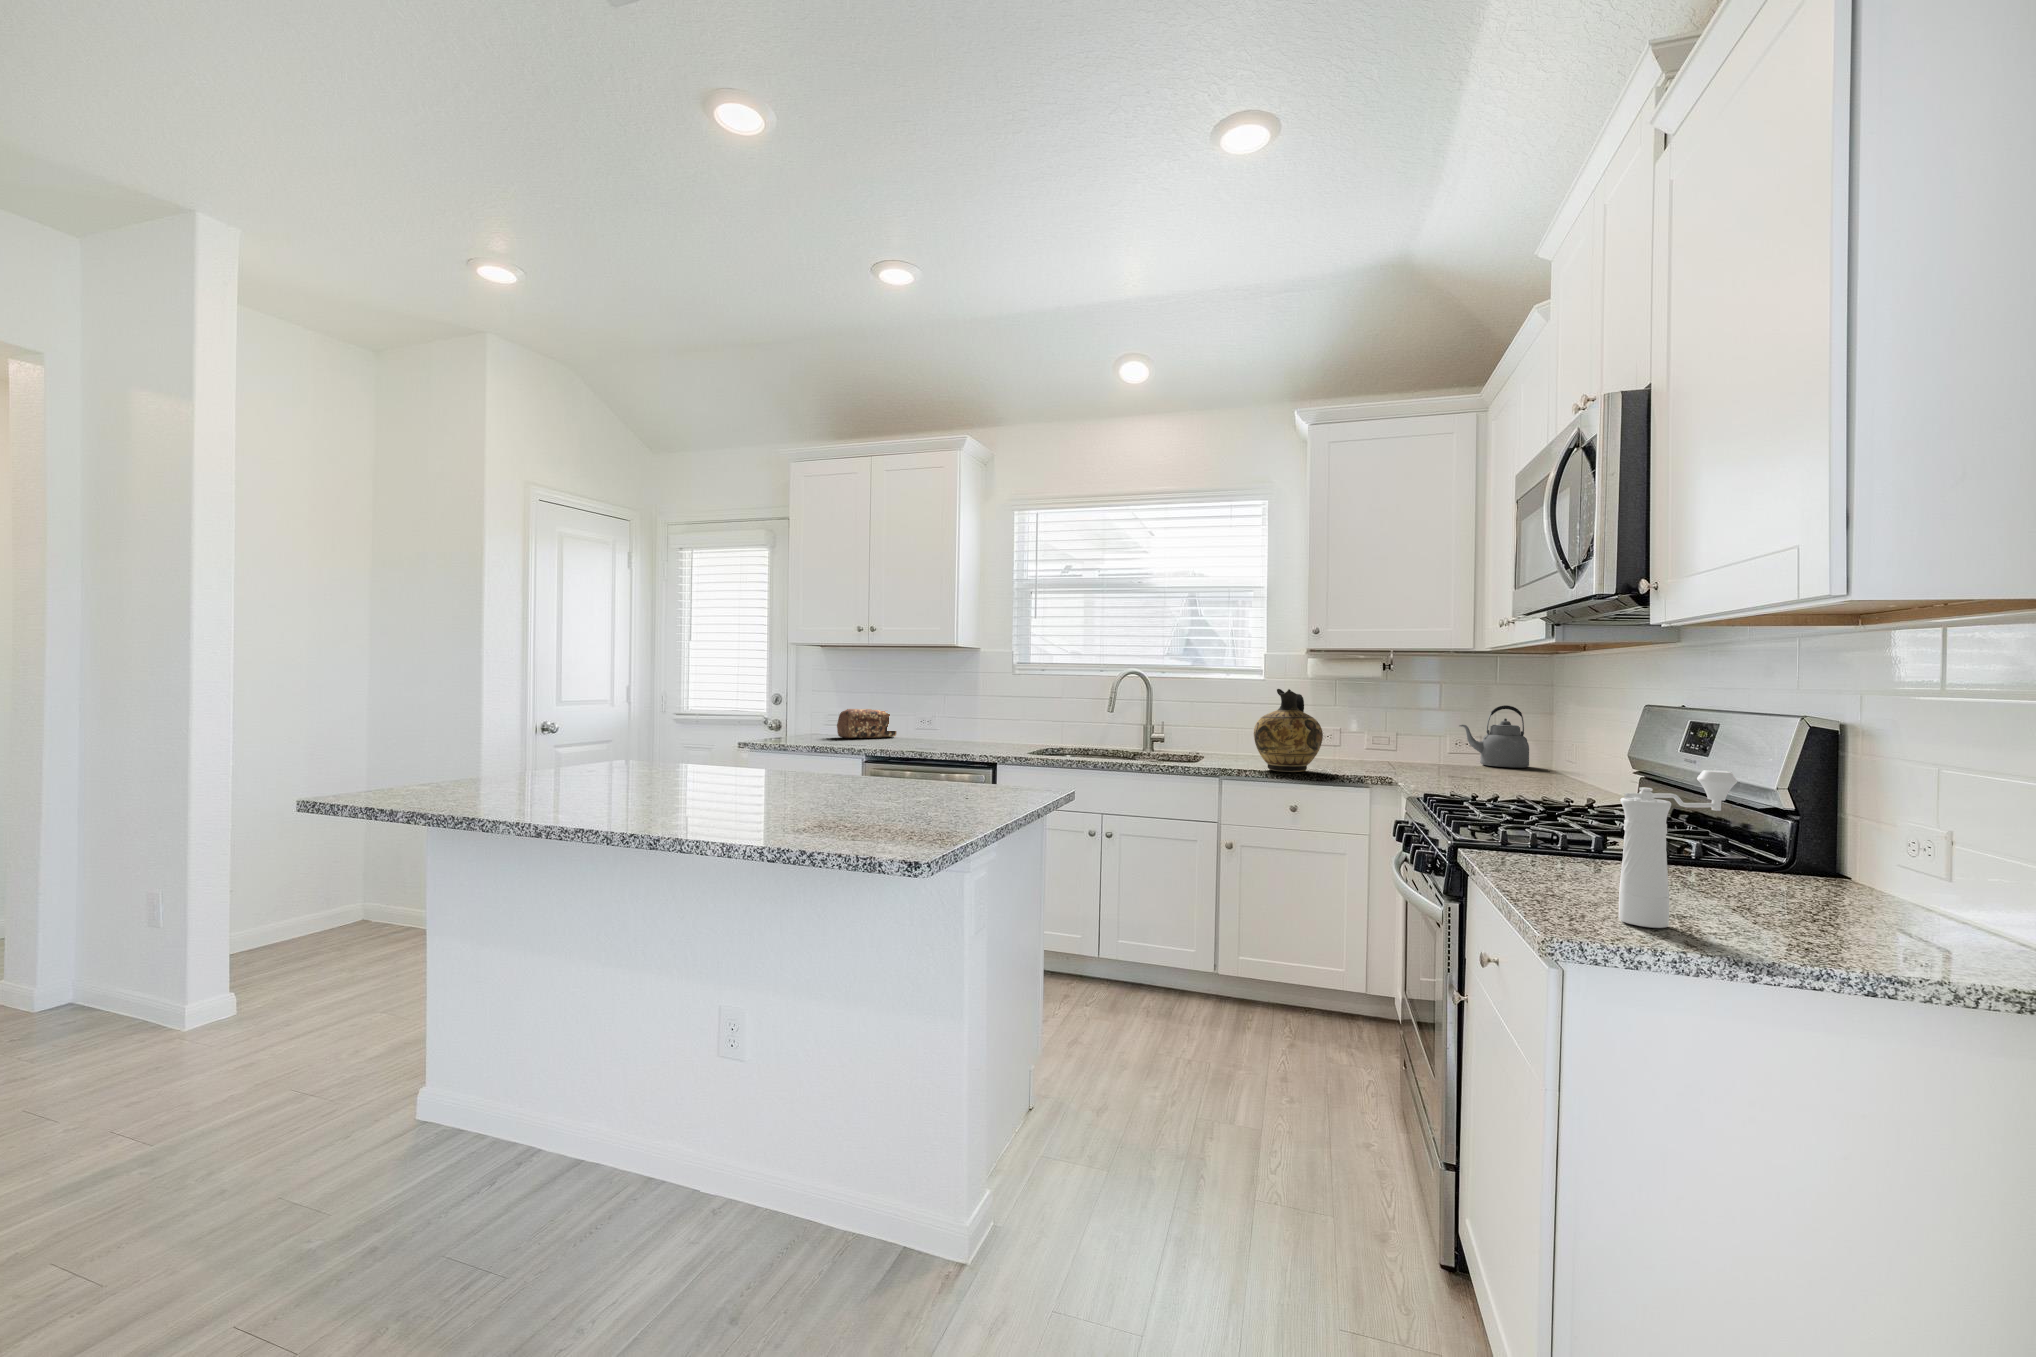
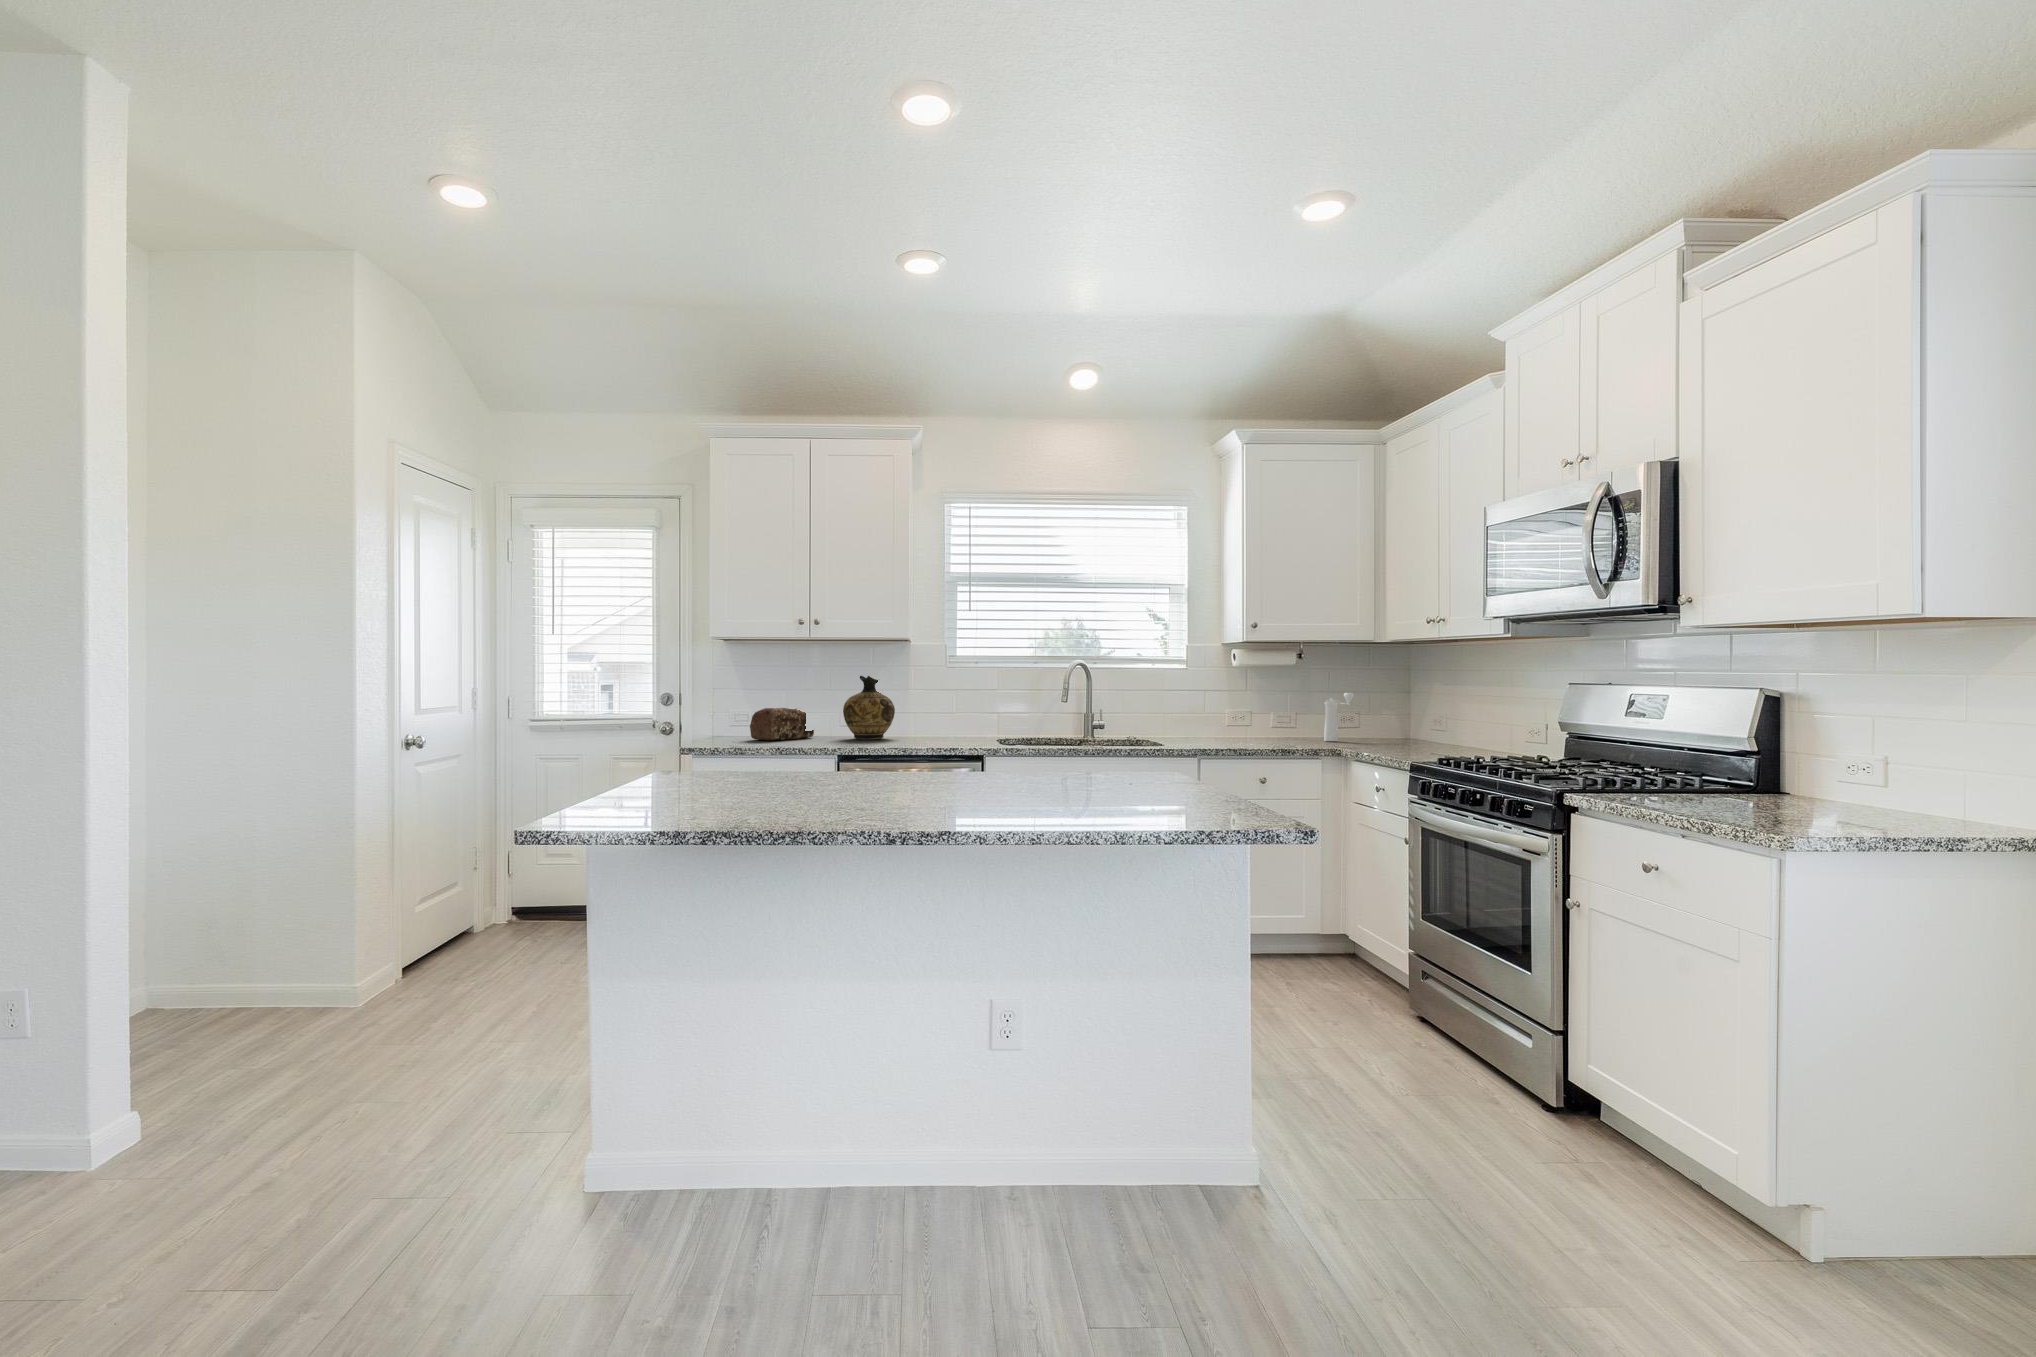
ceramic jug: present [1254,689,1323,772] -> present [843,676,895,739]
kettle: present [1459,705,1529,768] -> none [1358,688,1411,739]
pepper mill: present [1619,770,1737,928] -> present [1324,693,1354,741]

